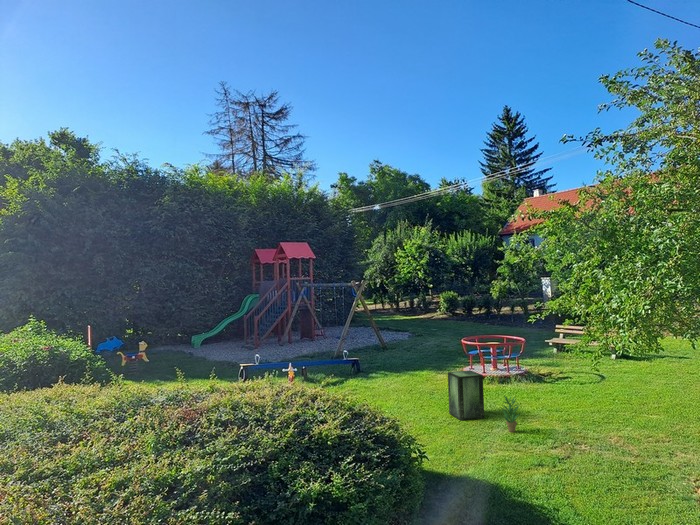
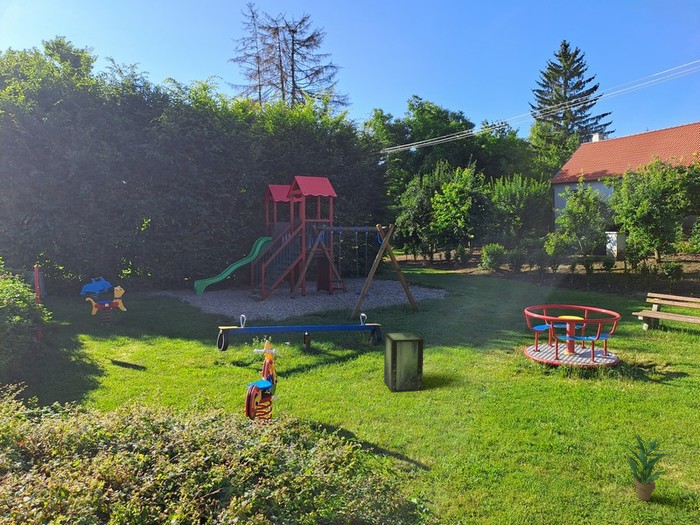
storage box: present [448,370,484,421] -> present [384,332,423,392]

